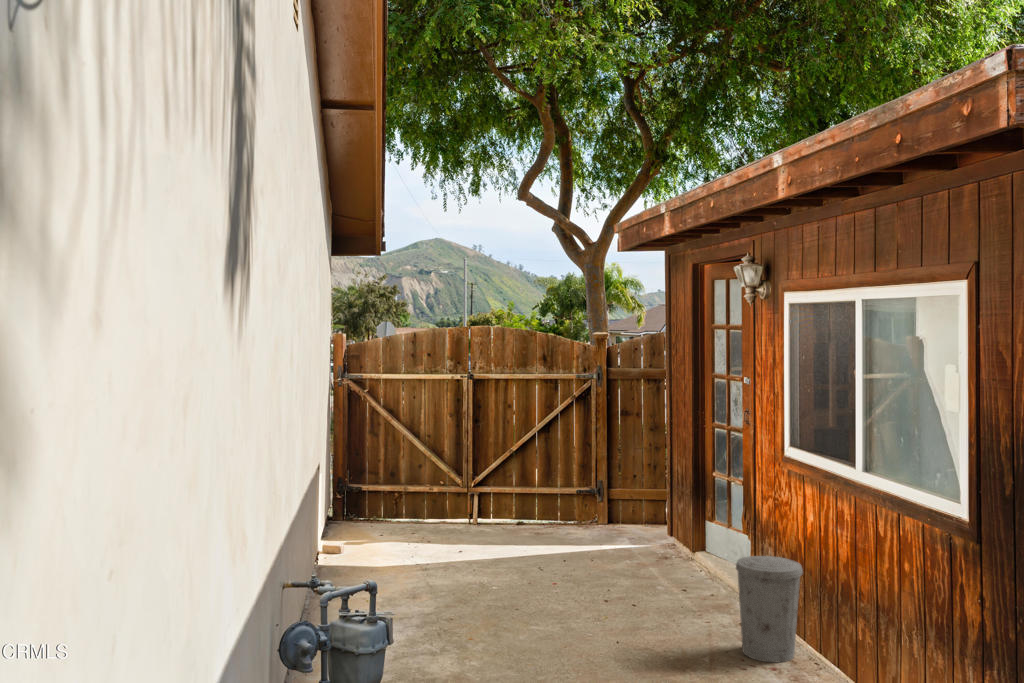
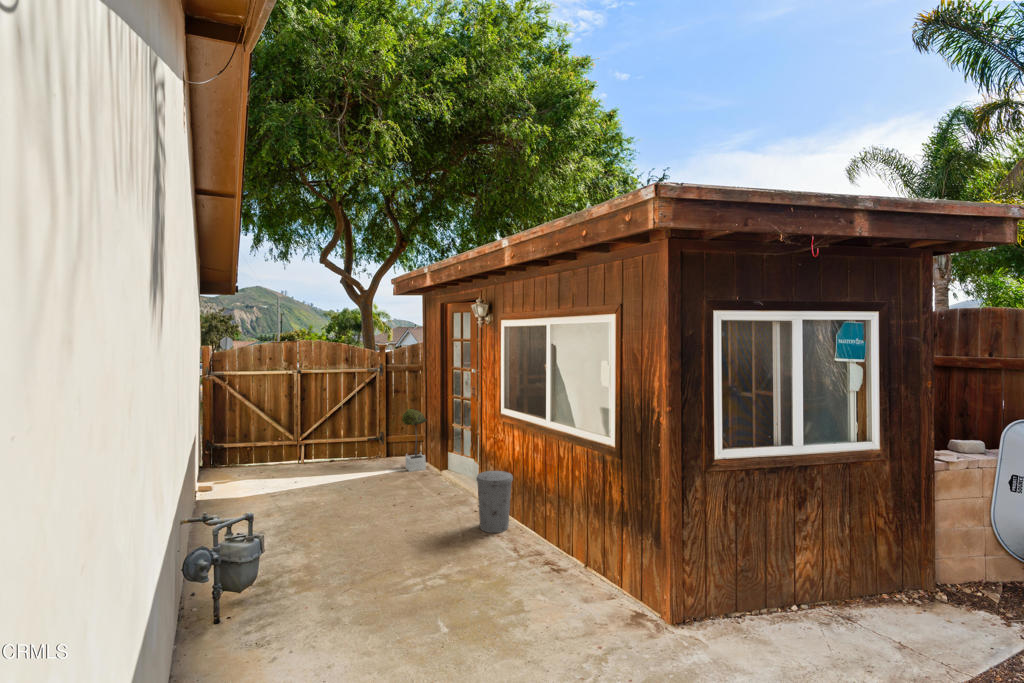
potted tree: none [627,442,671,552] -> present [402,409,427,472]

